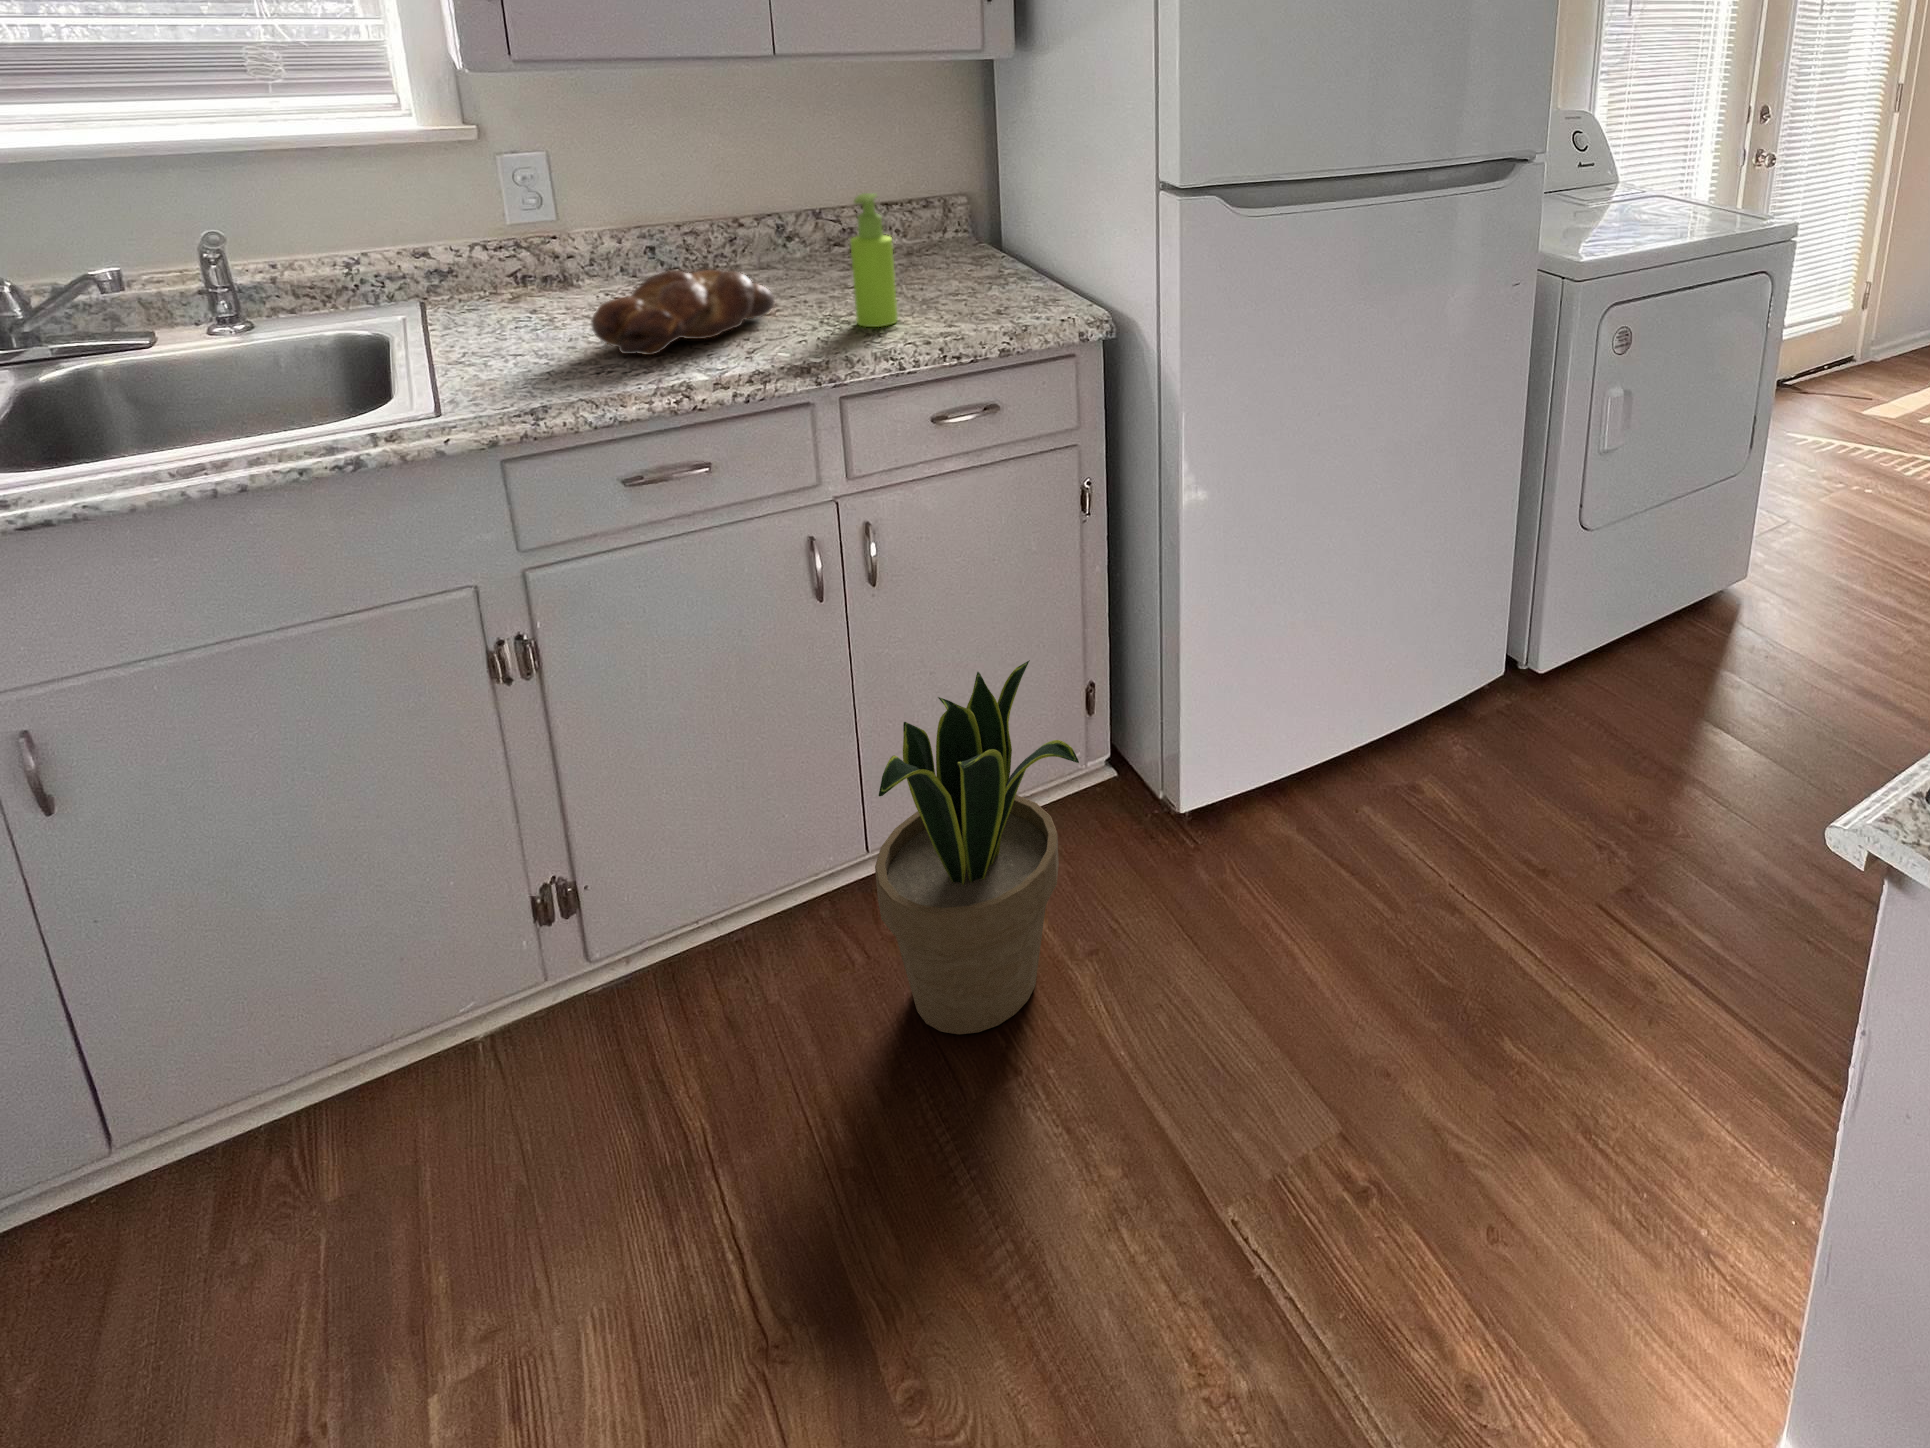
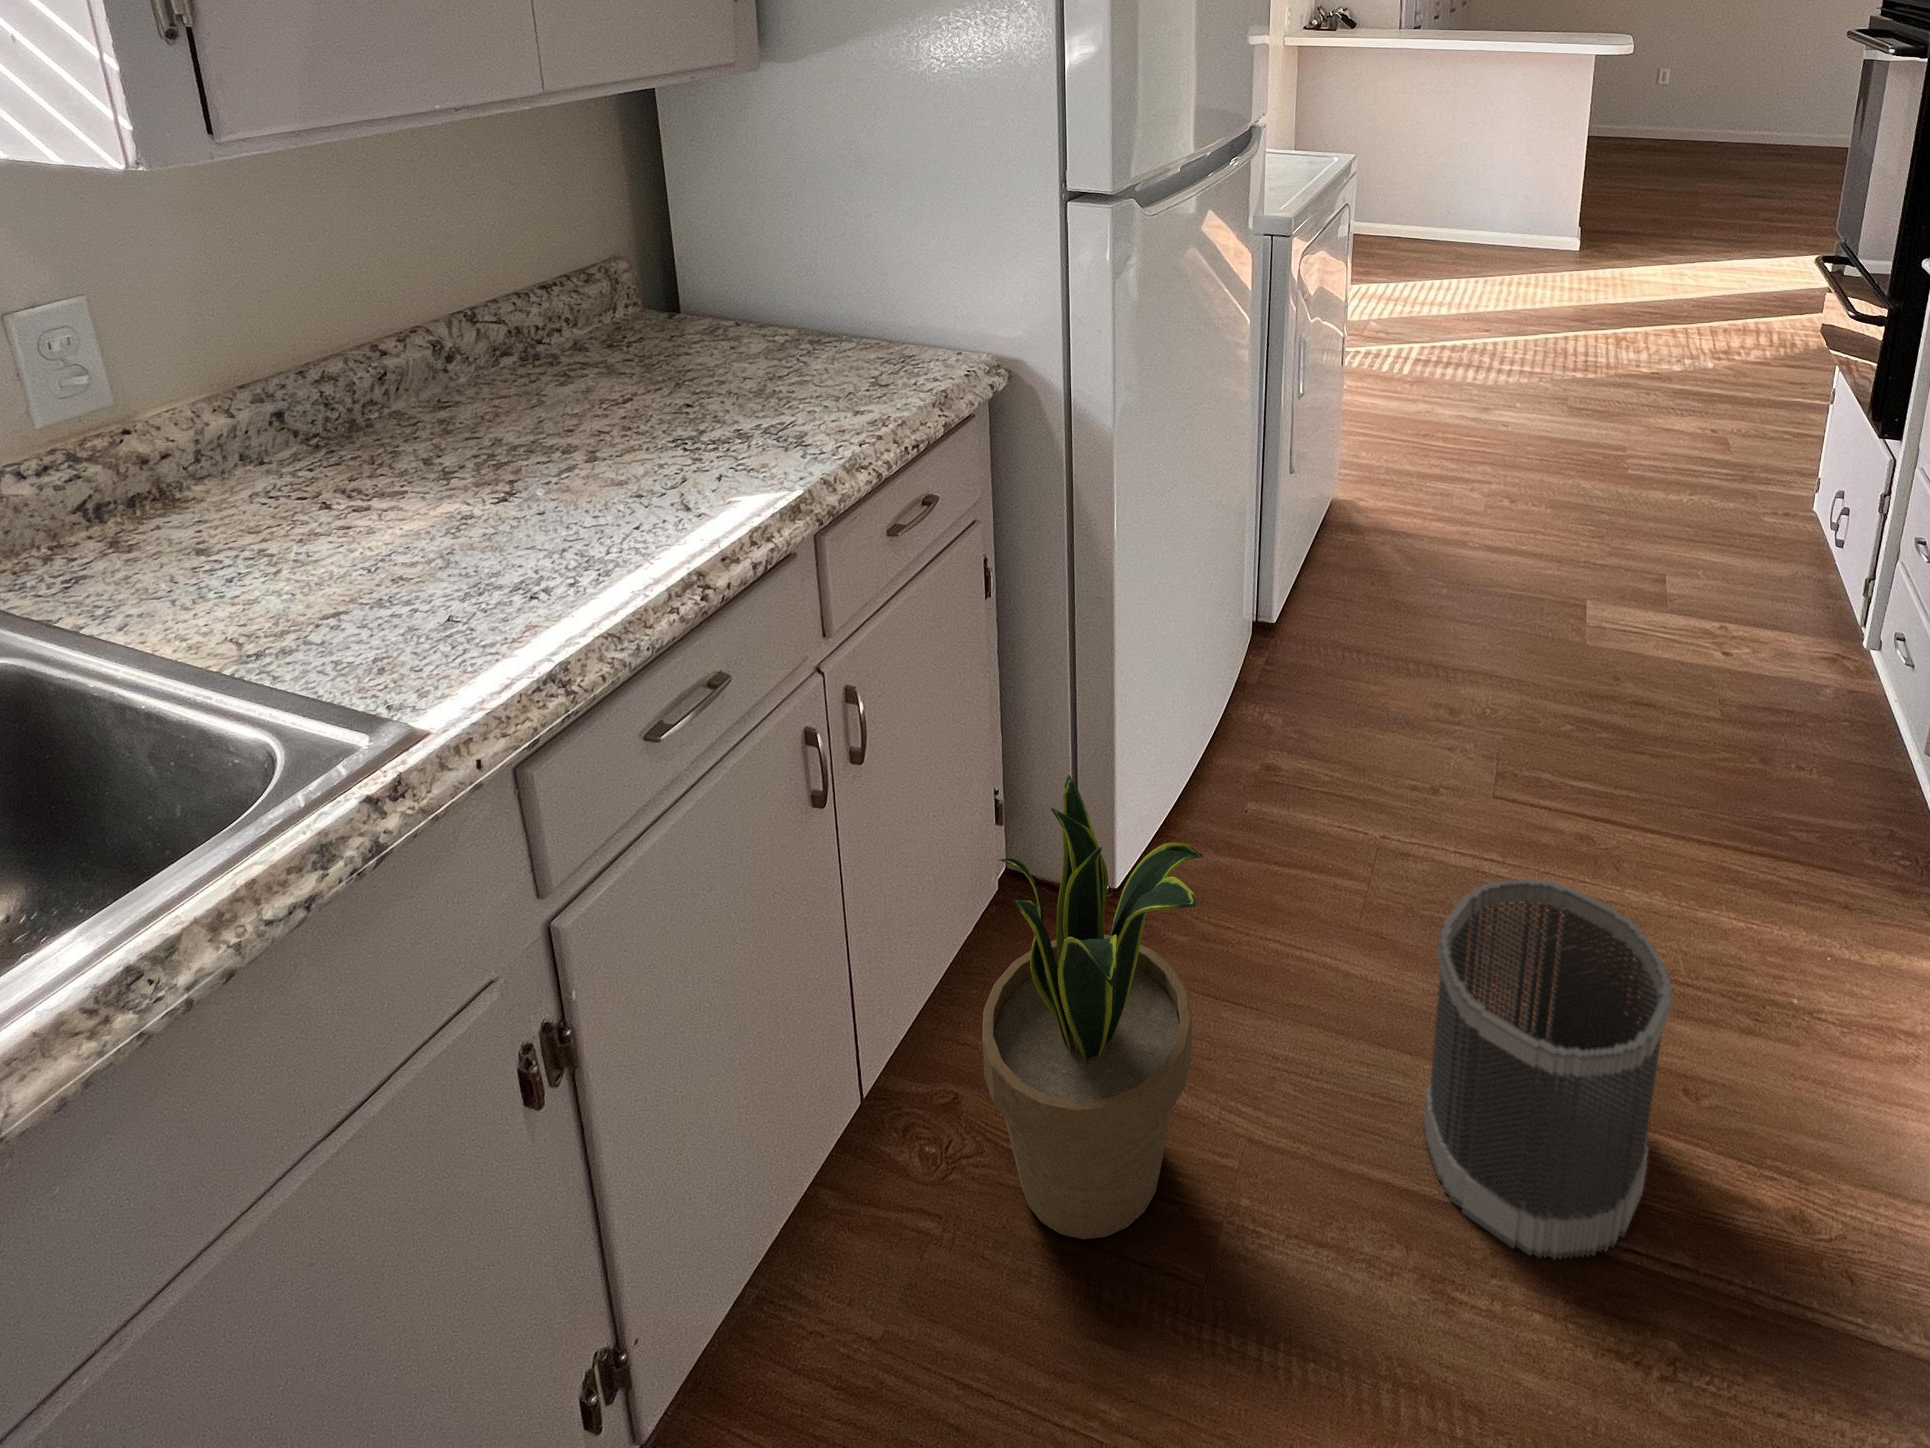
soap dispenser: present [850,193,898,327] -> none [735,262,799,440]
bread loaf: present [591,270,774,355] -> none [453,406,640,560]
wastebasket: none [1189,905,1410,1291] -> present [1424,879,1672,1259]

